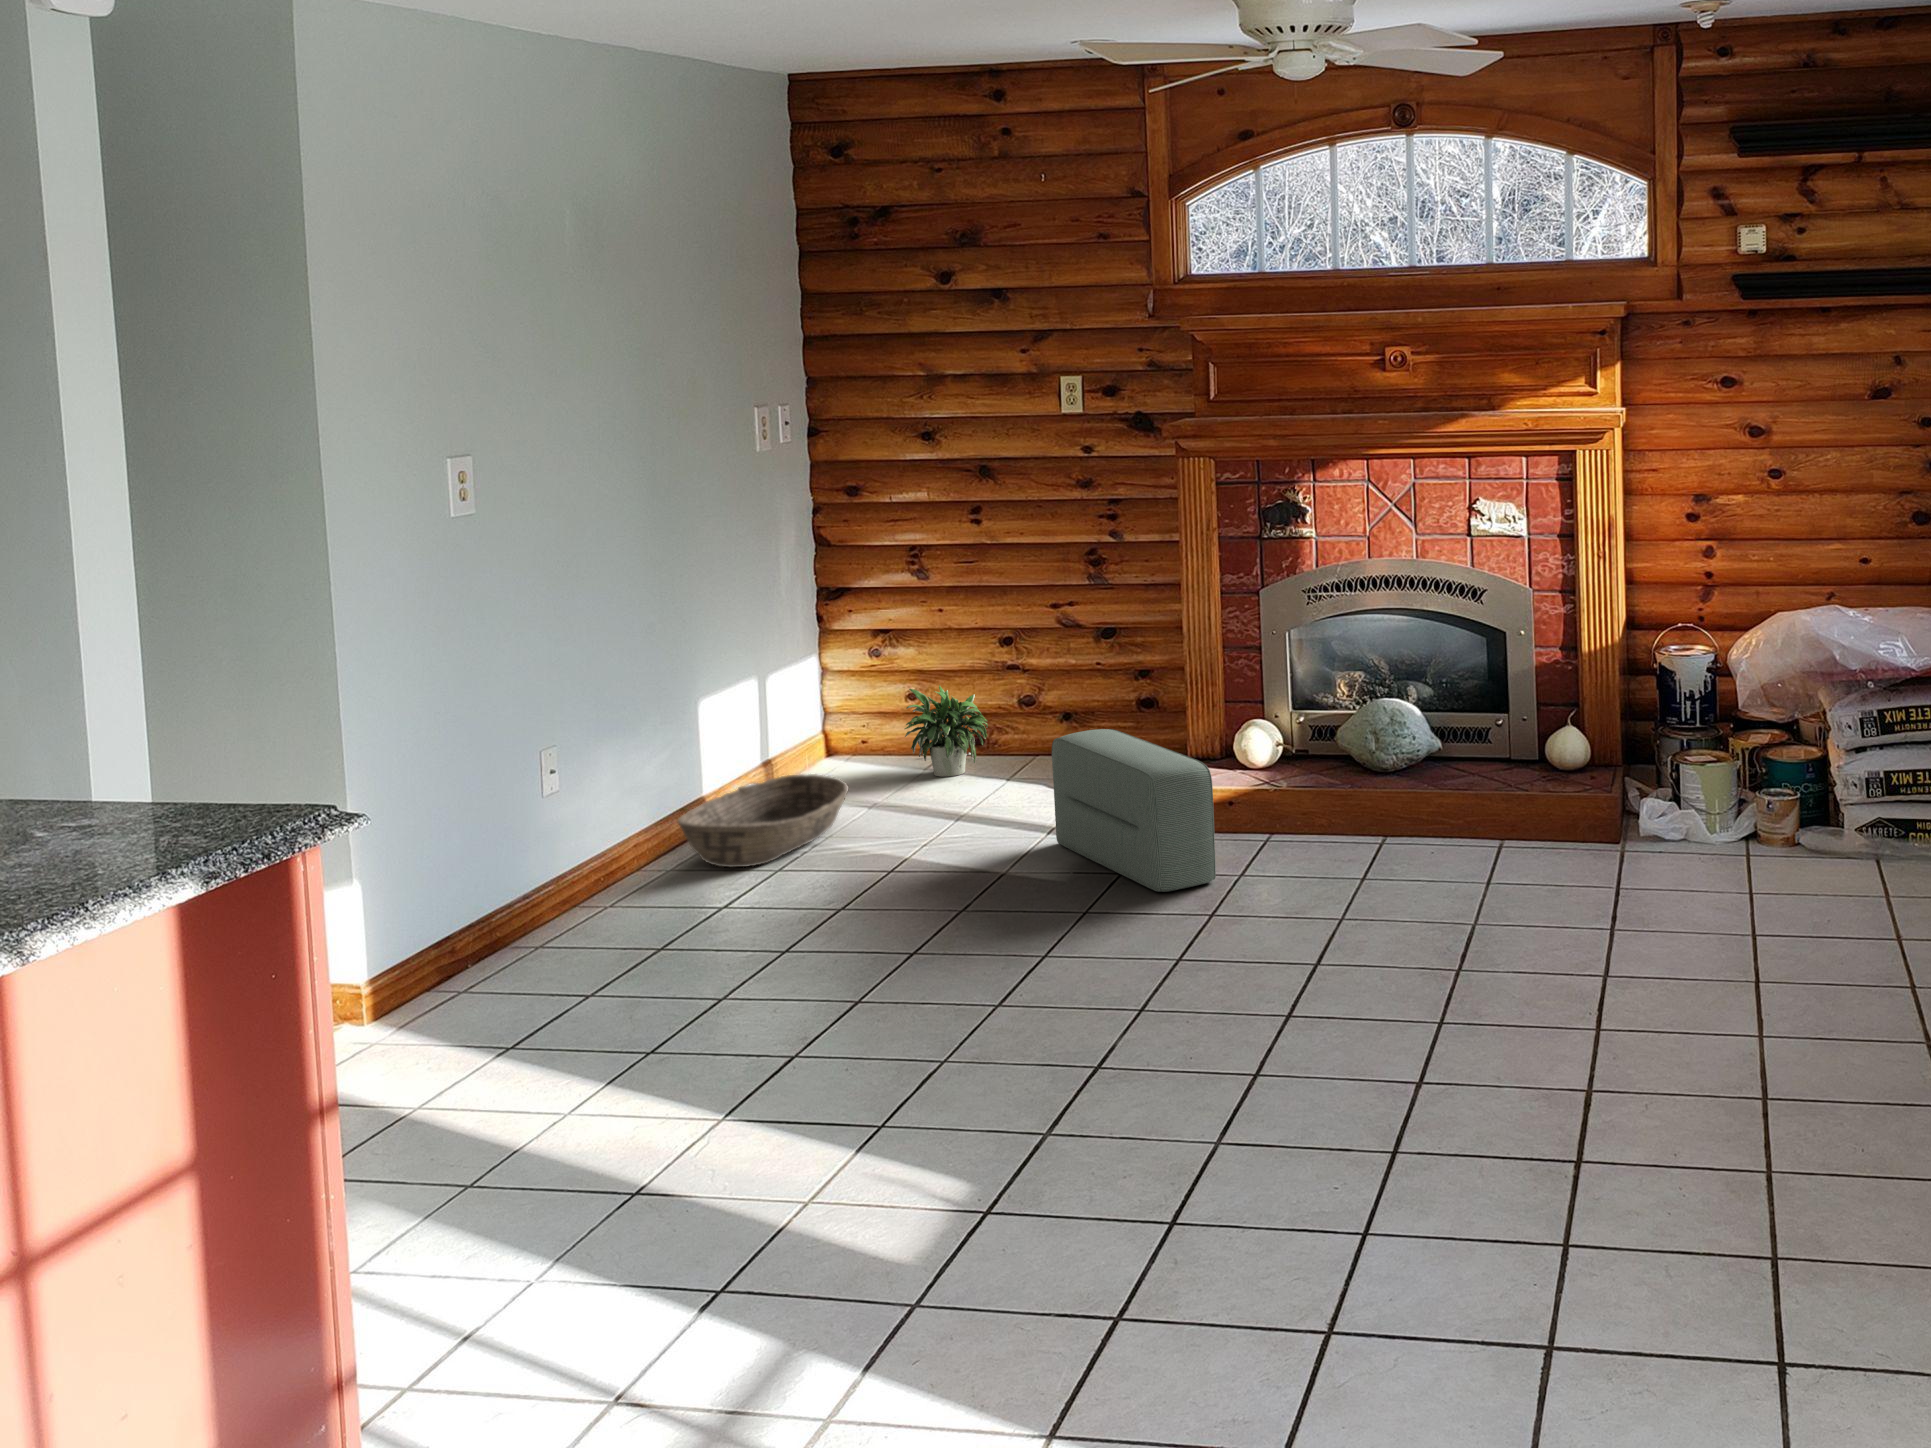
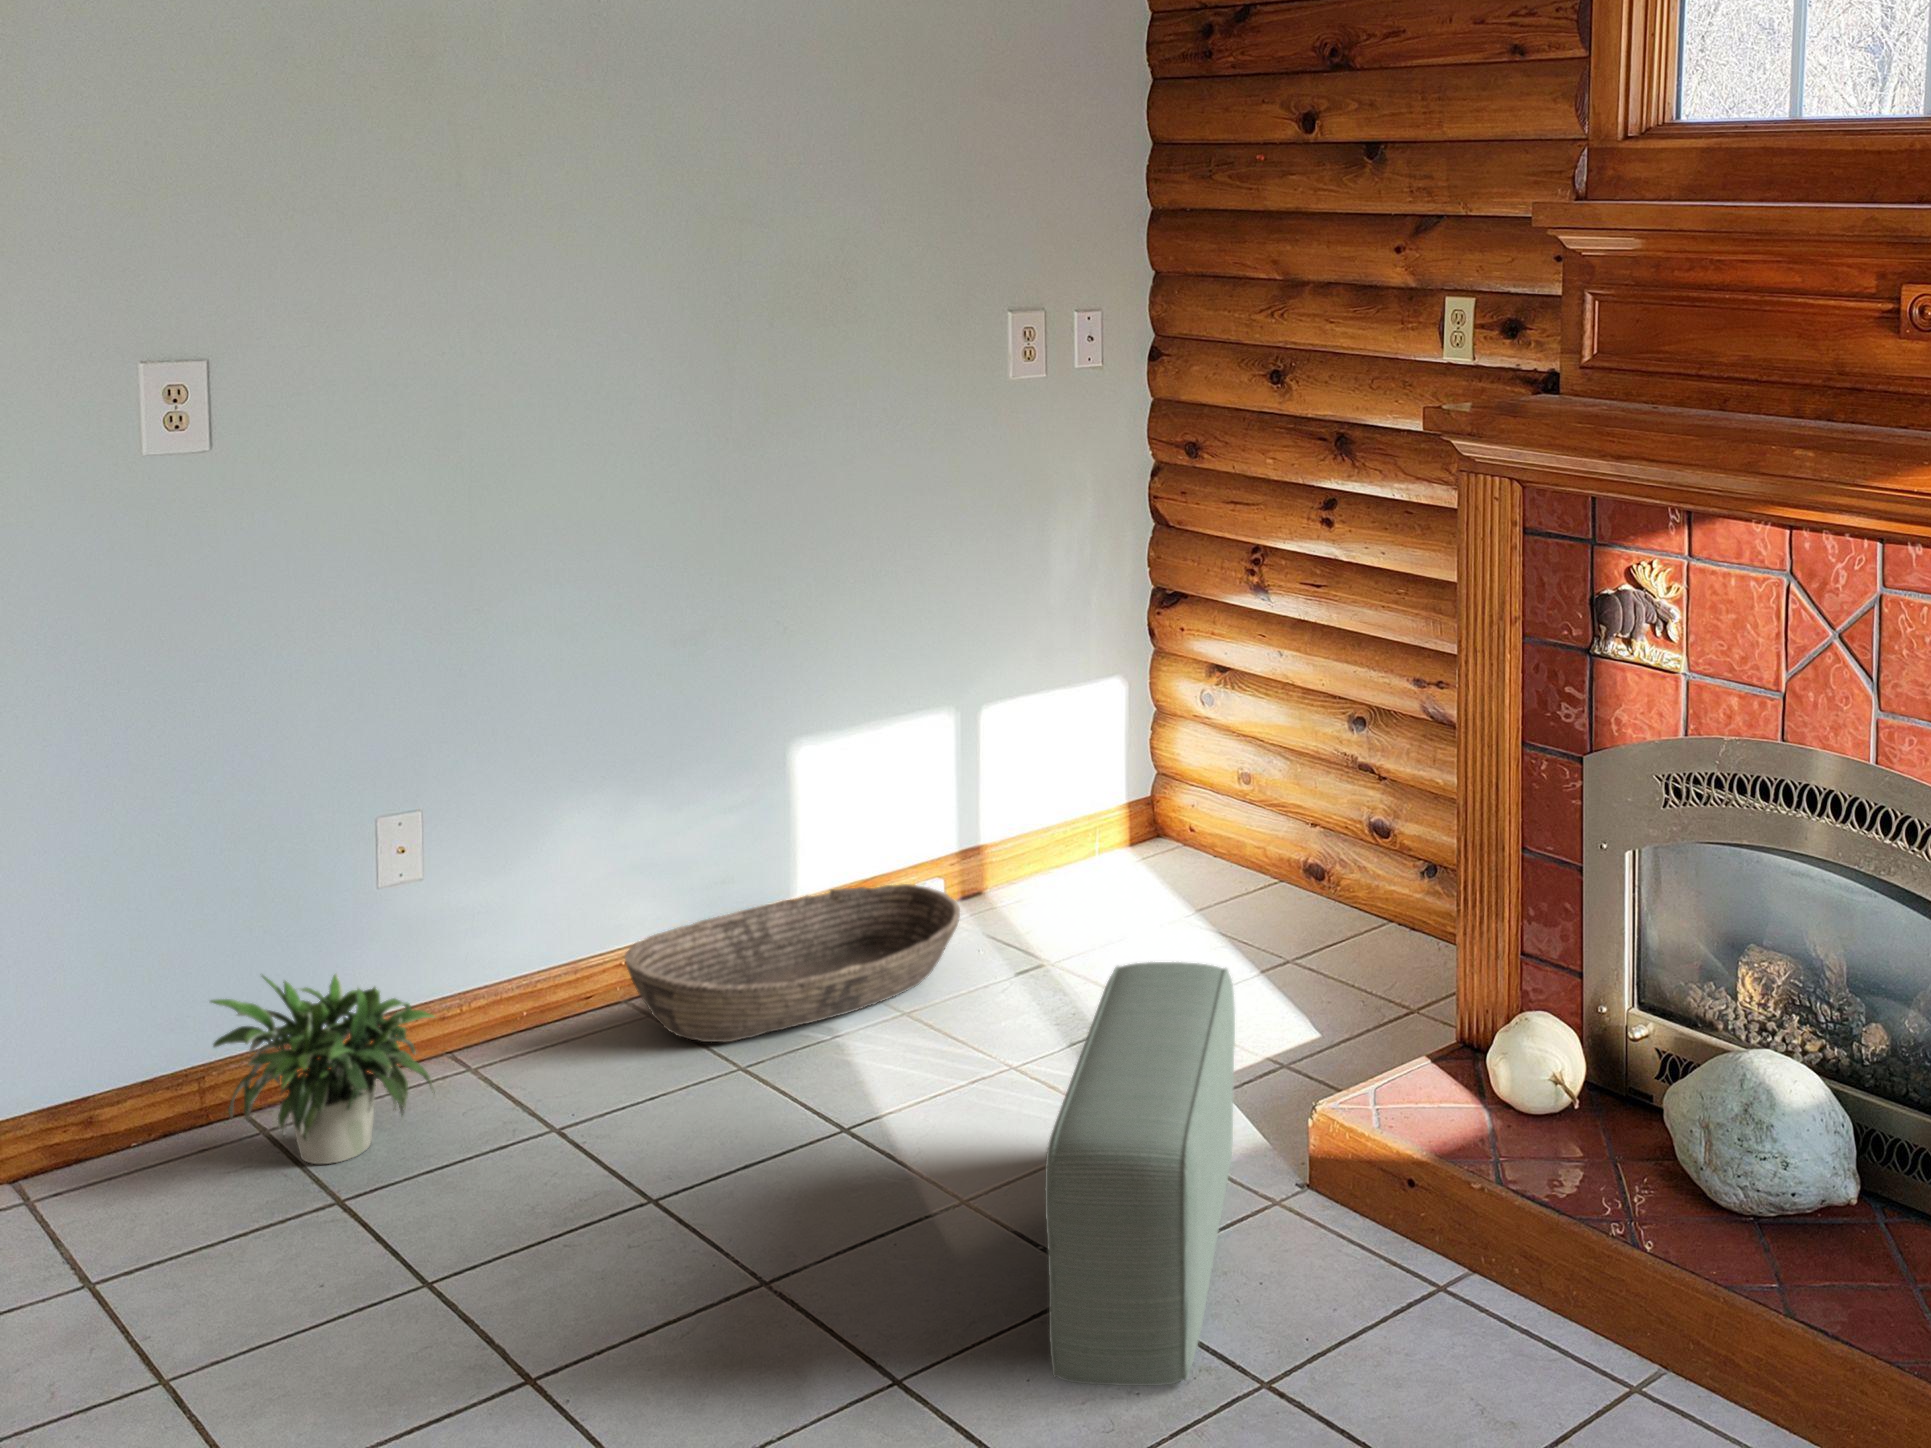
potted plant: present [905,685,988,777] -> present [179,974,434,1164]

